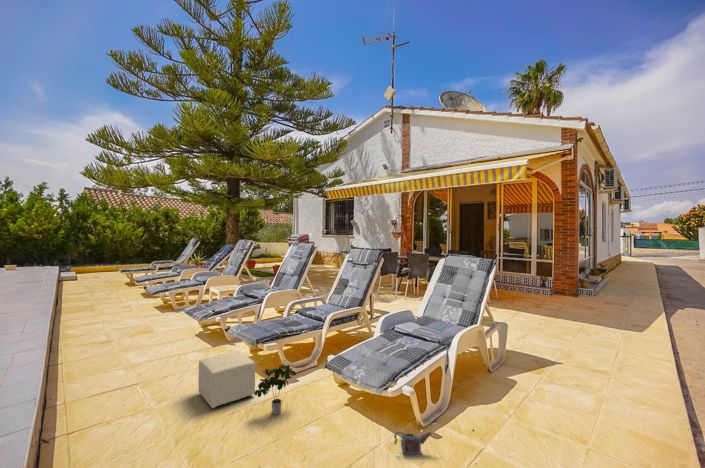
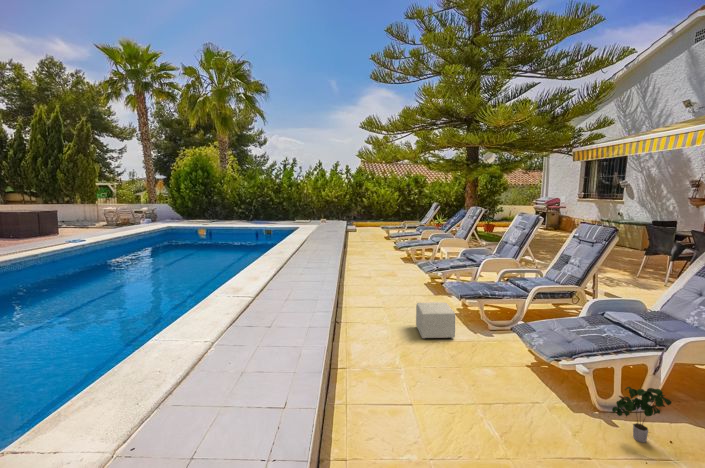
potted plant: present [255,365,296,414] -> present [612,387,671,442]
watering can: present [394,431,431,454] -> none [560,400,603,428]

